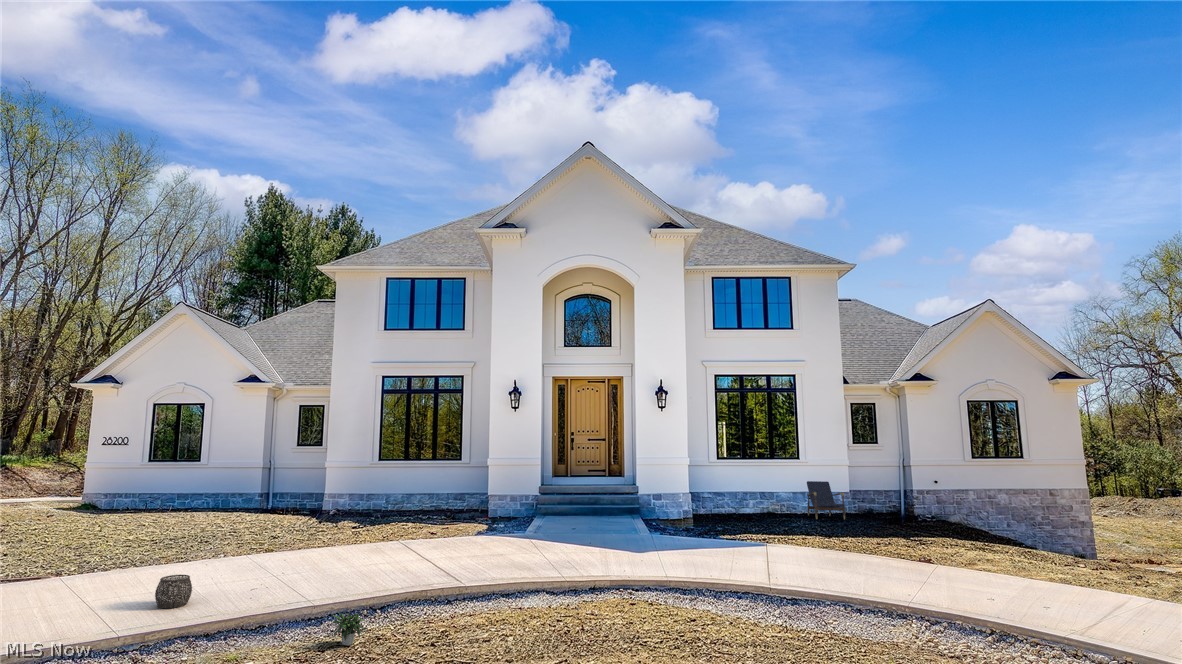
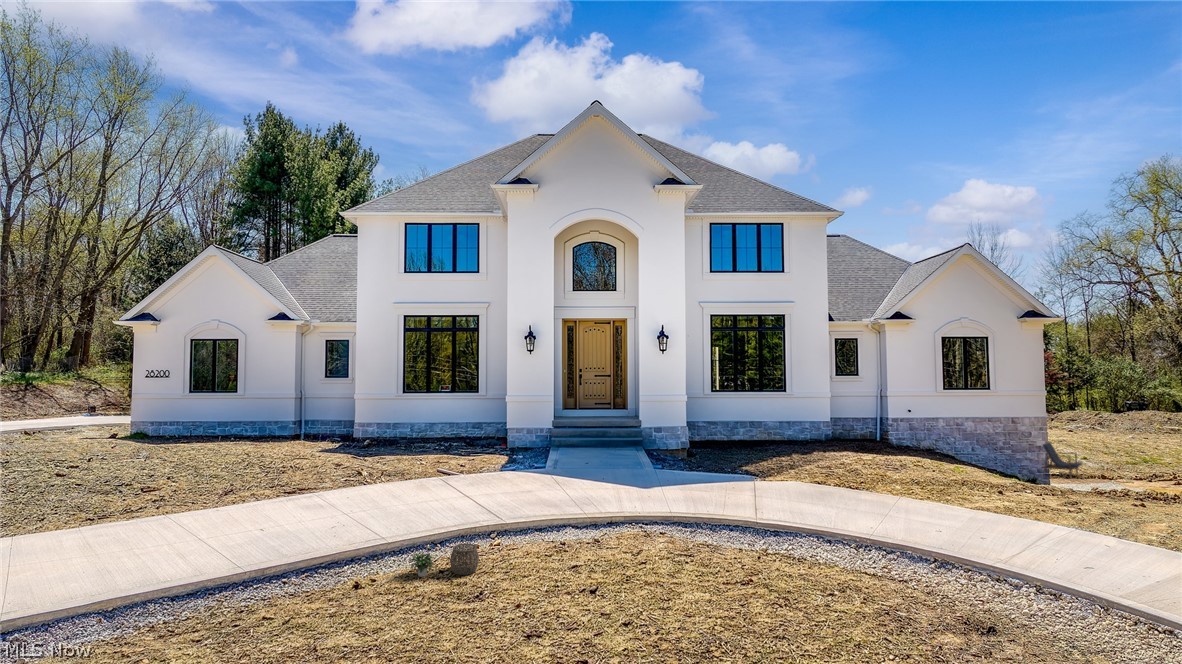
lounge chair: present [807,481,845,520] -> present [1043,442,1082,478]
woven basket: present [155,575,192,608] -> present [450,543,479,575]

